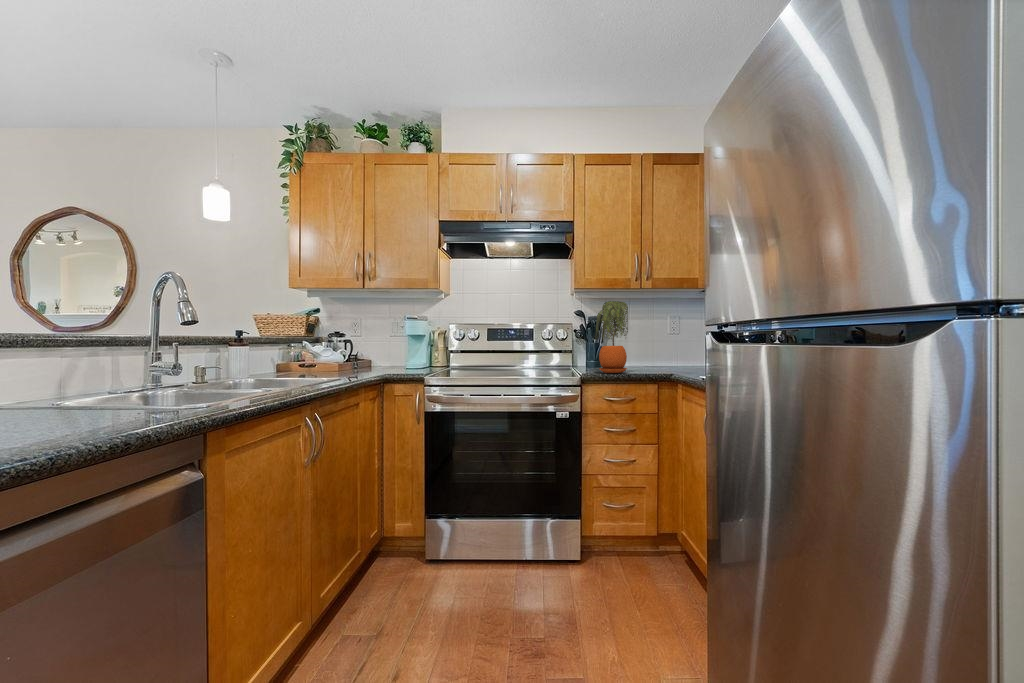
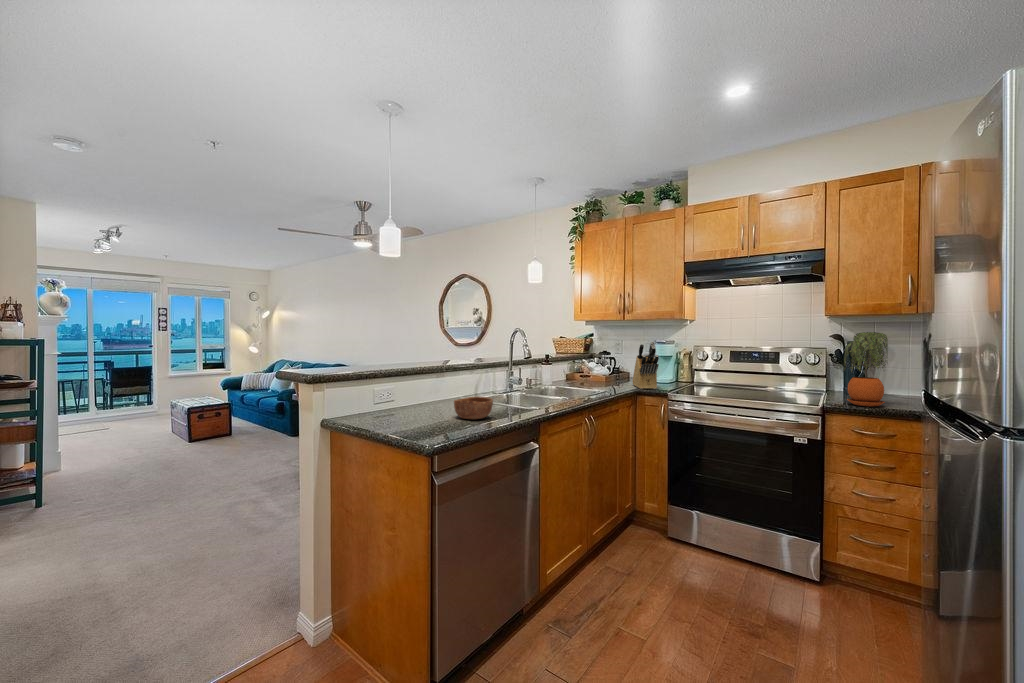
knife block: none [376,313,413,375] -> present [633,342,659,389]
bowl: none [55,378,155,421] -> present [454,396,493,419]

